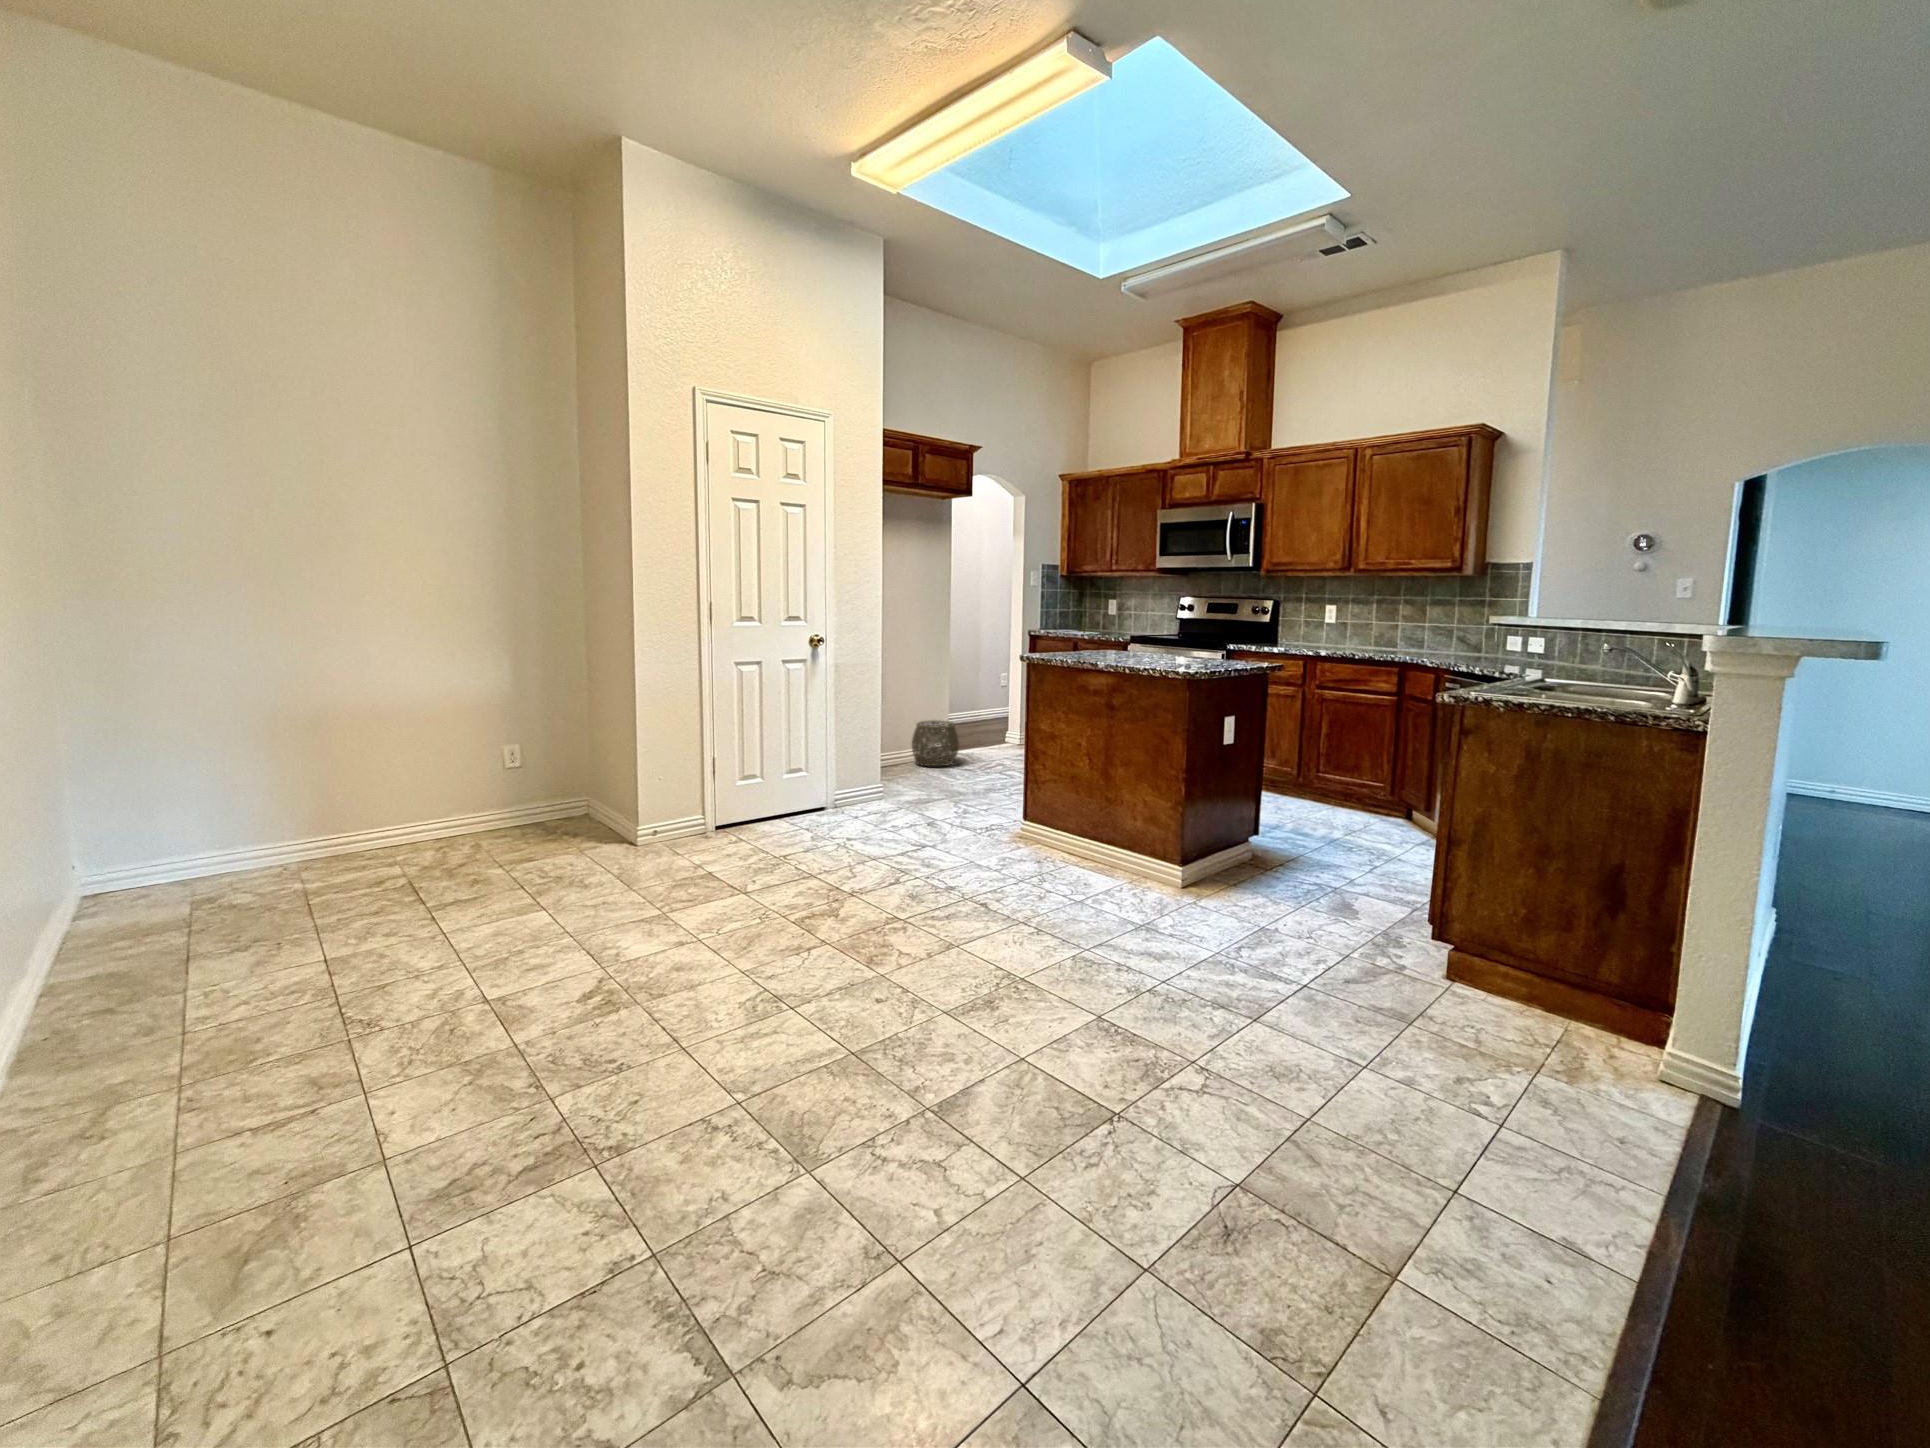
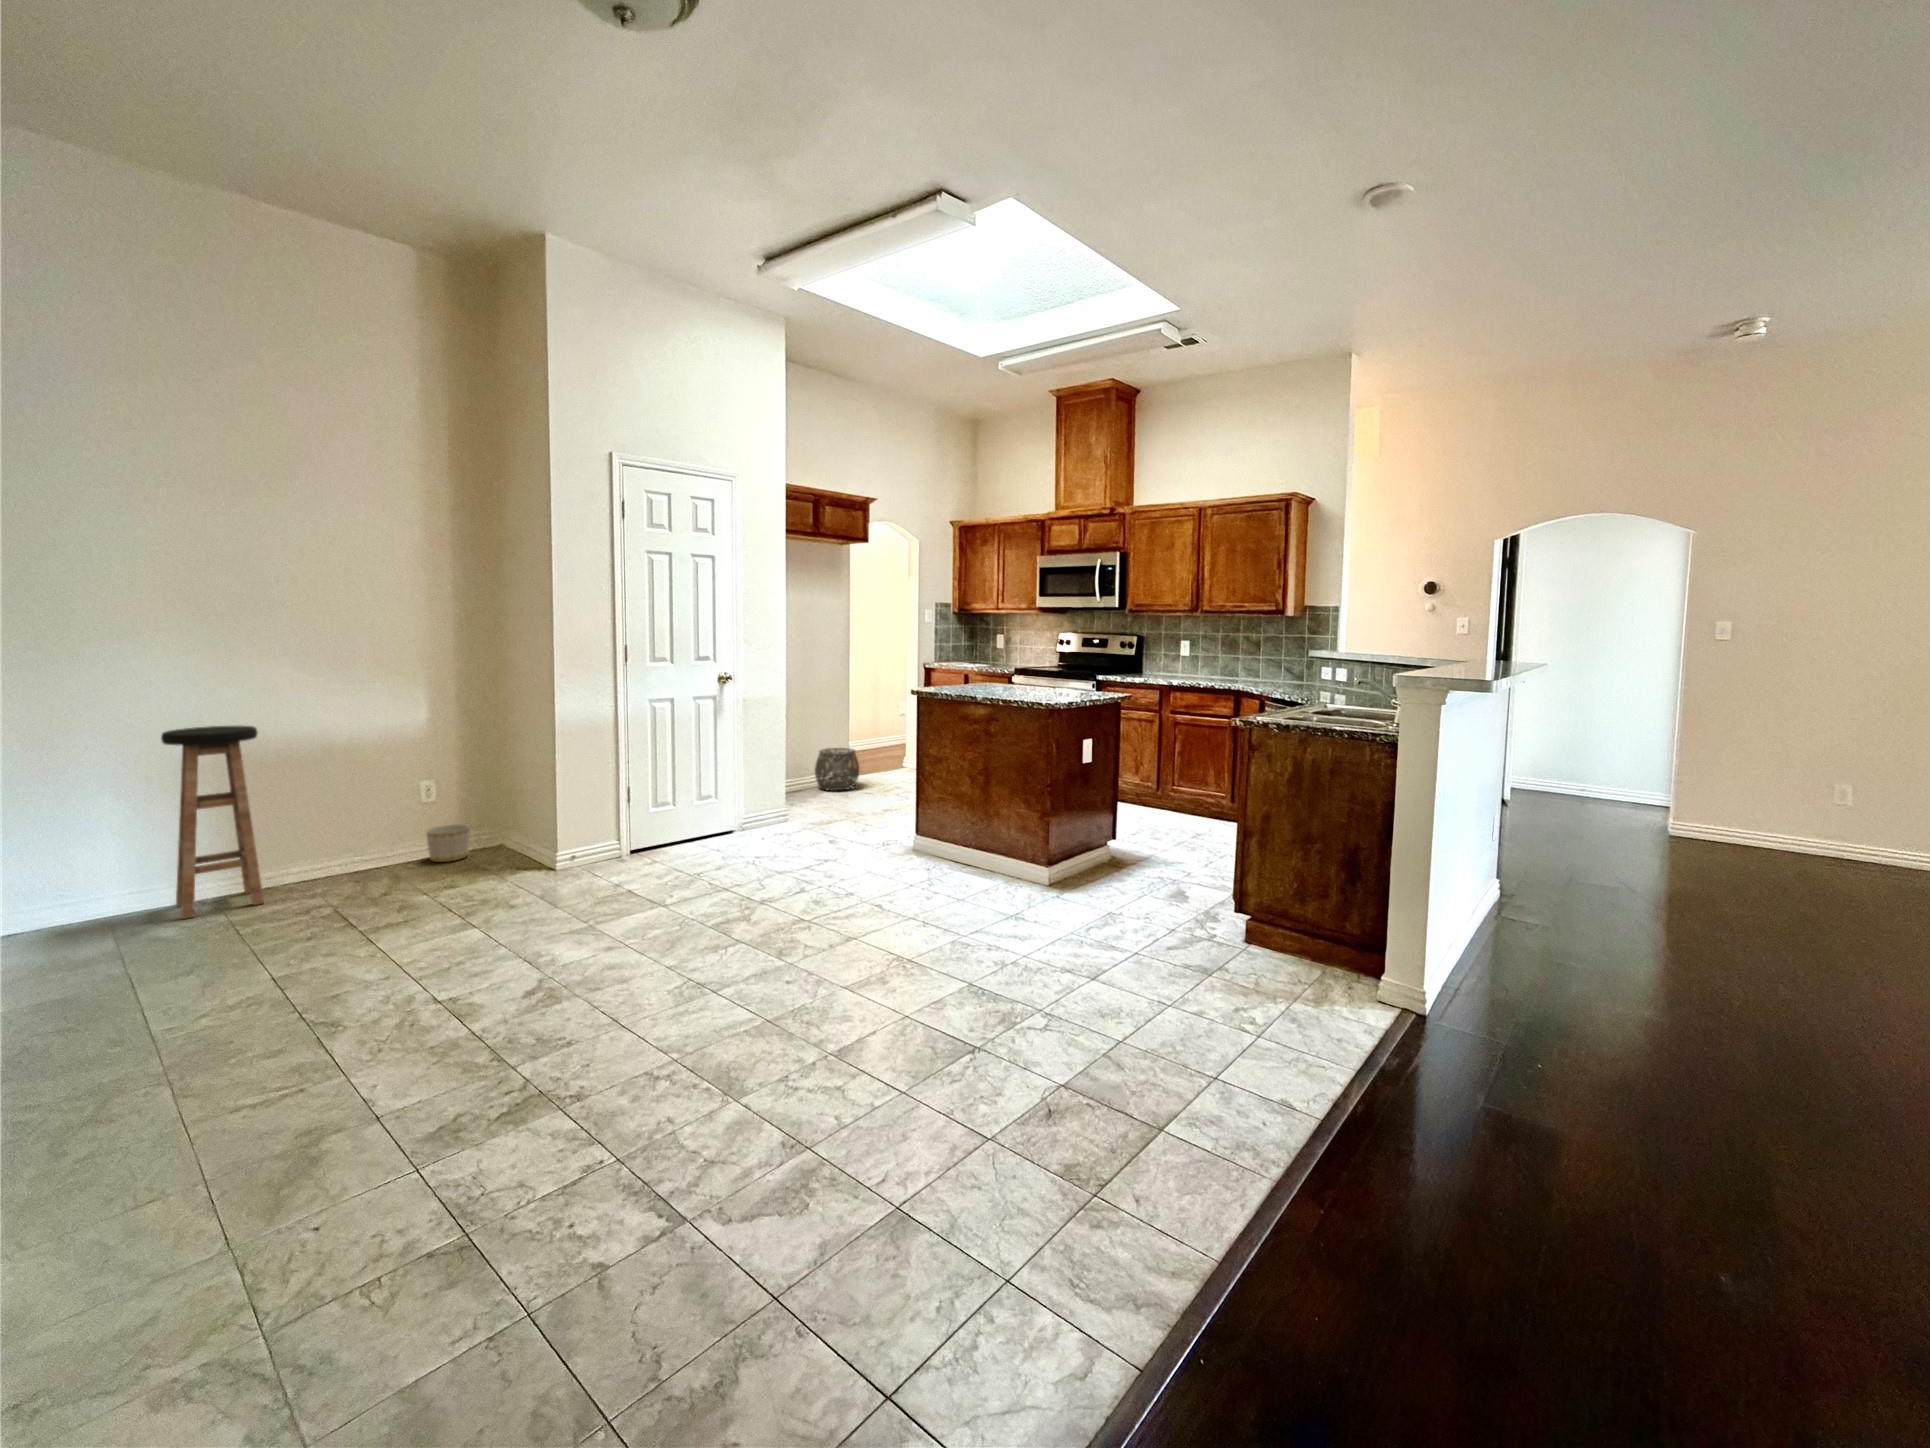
bar stool: none [241,684,345,885] -> present [161,726,264,919]
planter: none [511,792,555,832] -> present [426,824,470,862]

